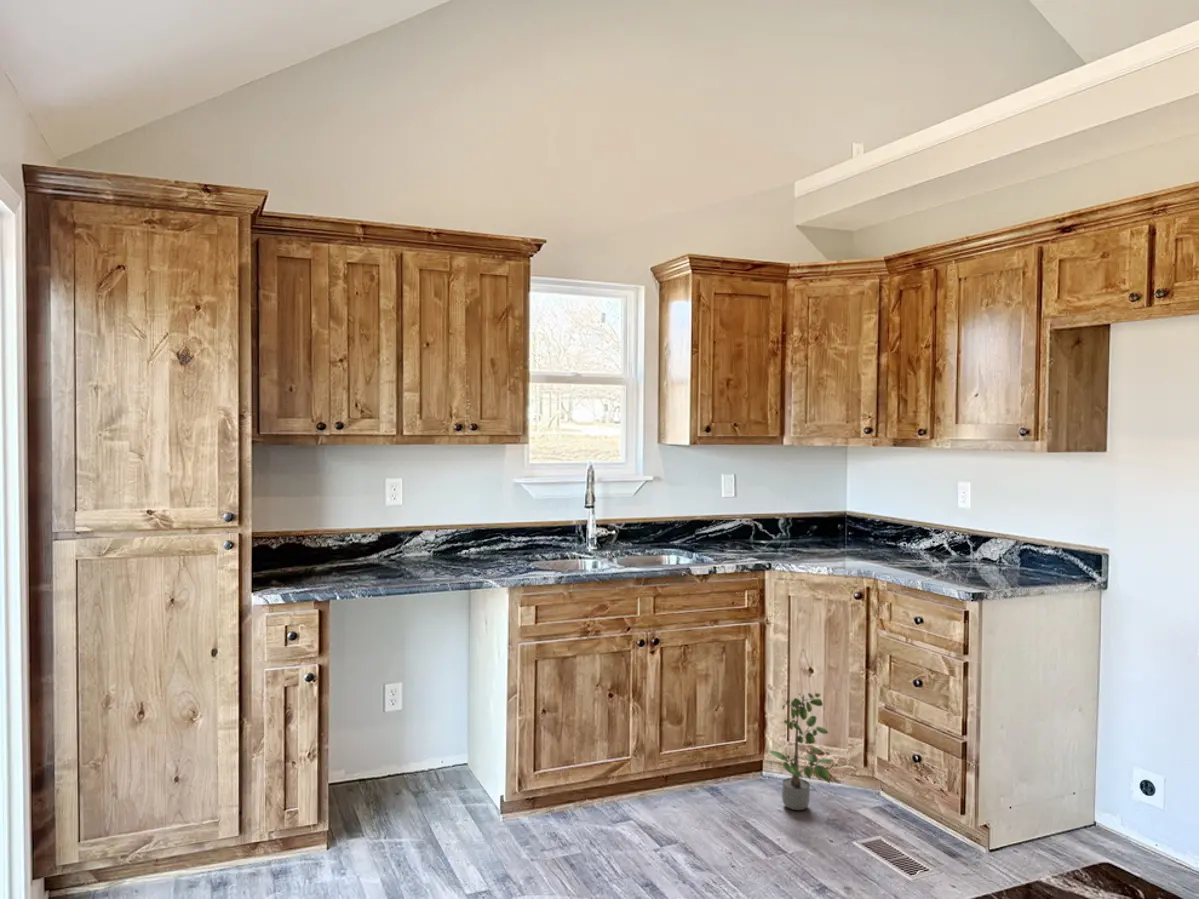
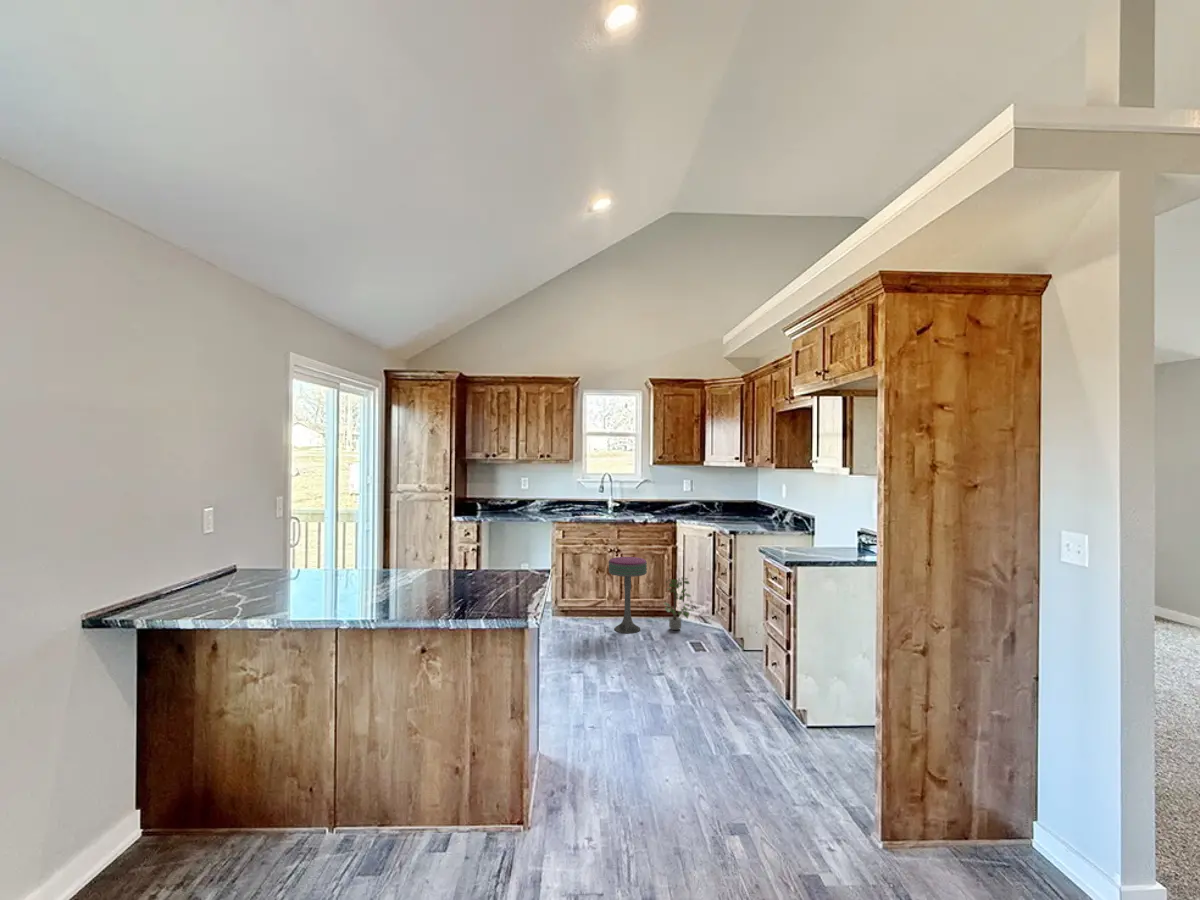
bar stool: none [664,657,753,840] -> present [609,557,647,633]

